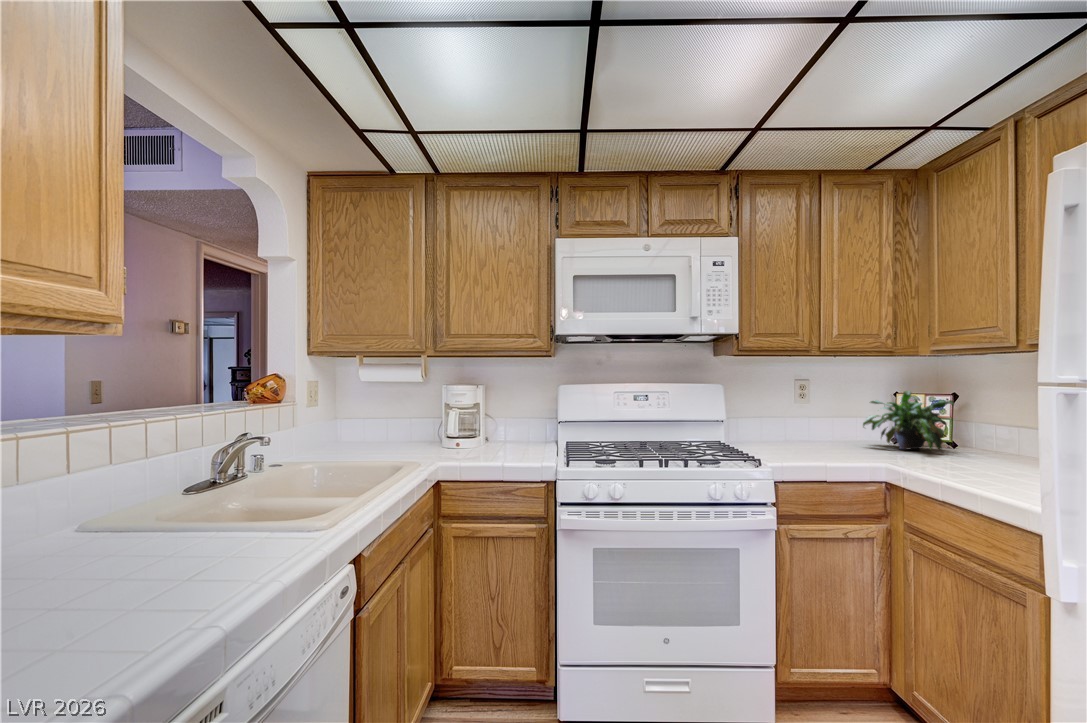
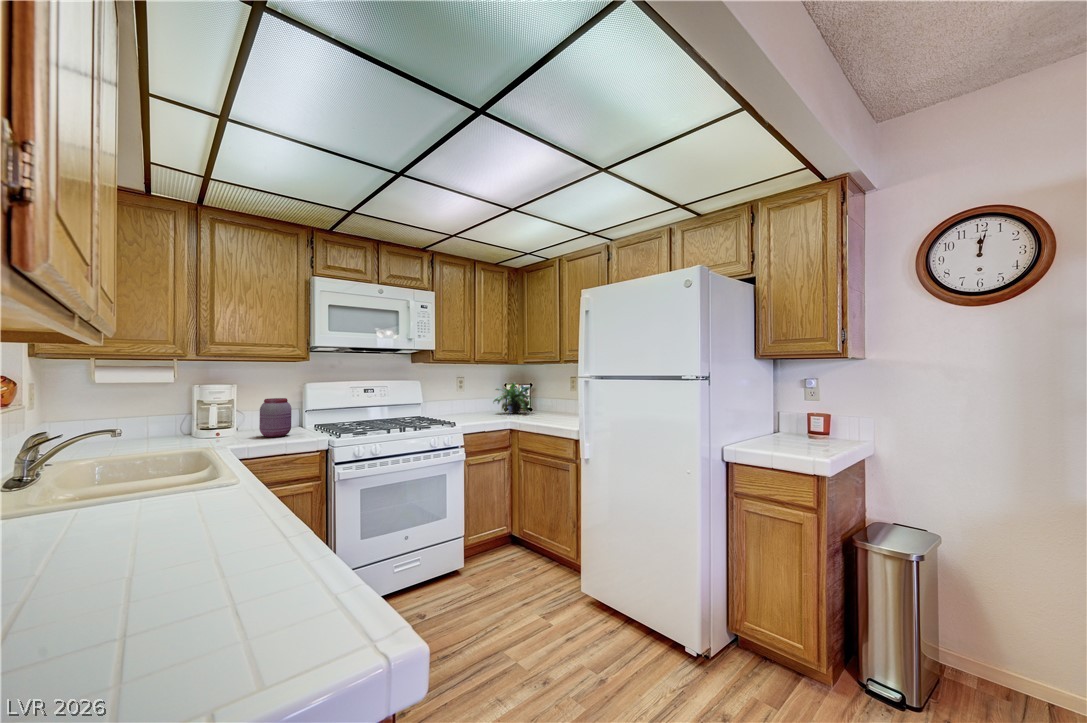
jar: none [485,404,521,455] -> present [259,398,292,437]

